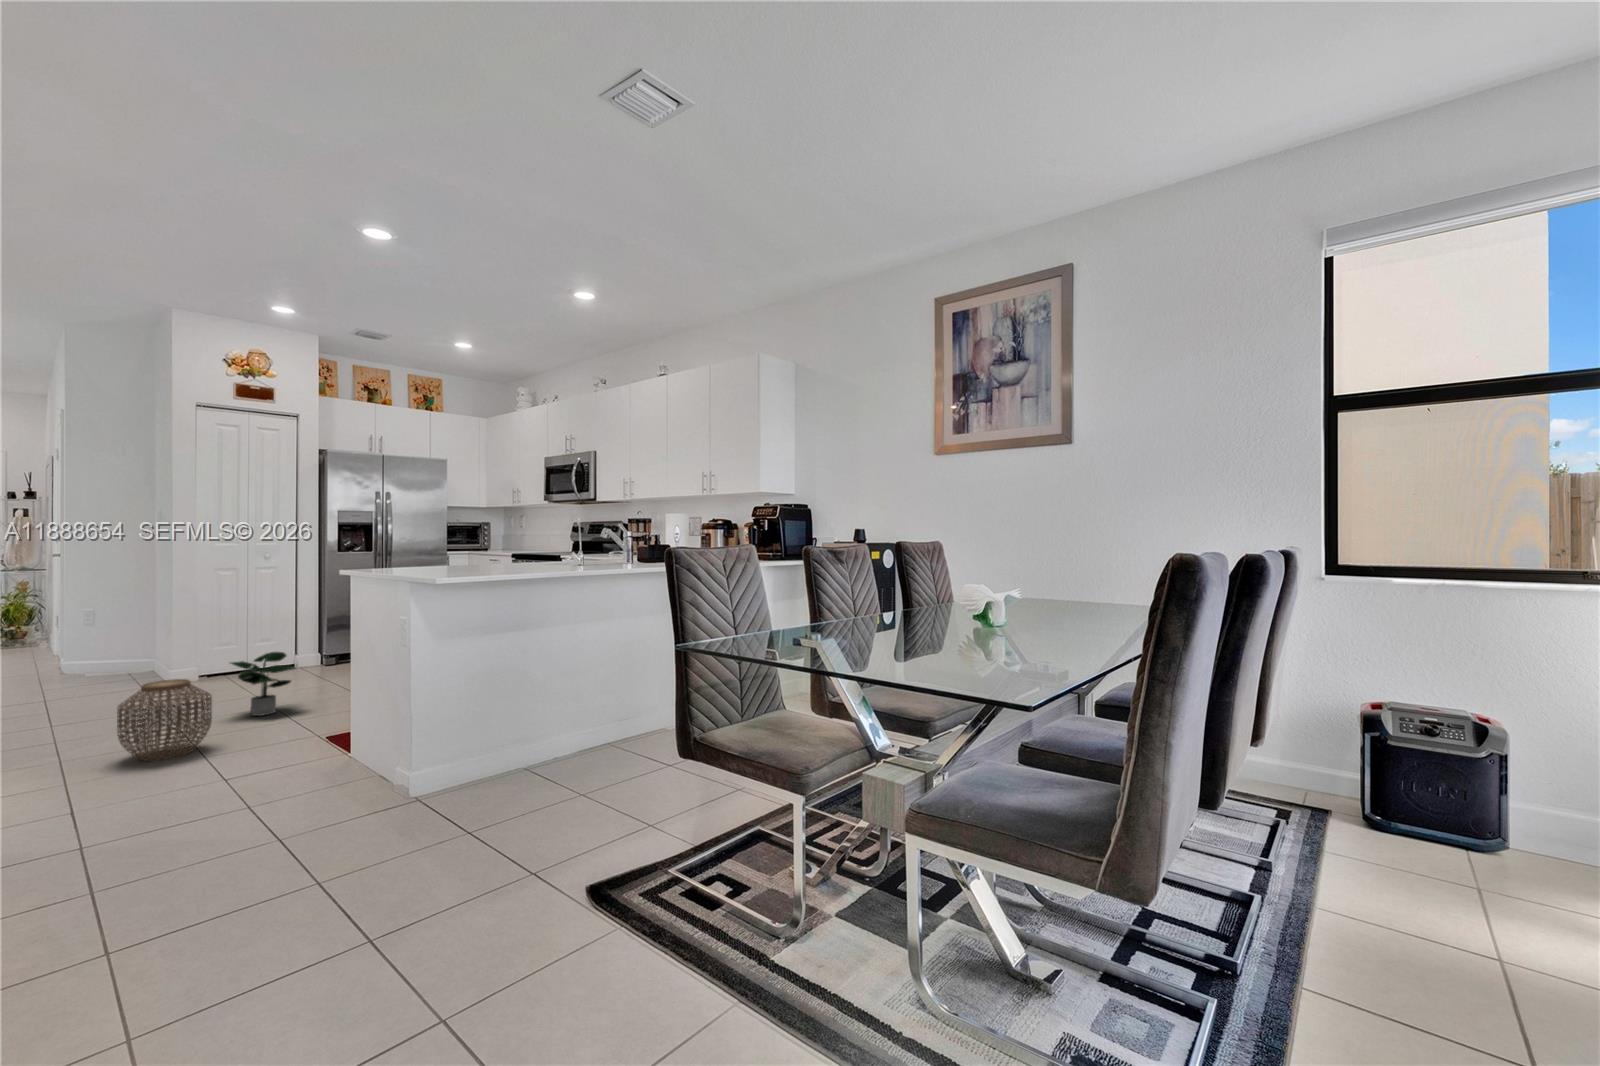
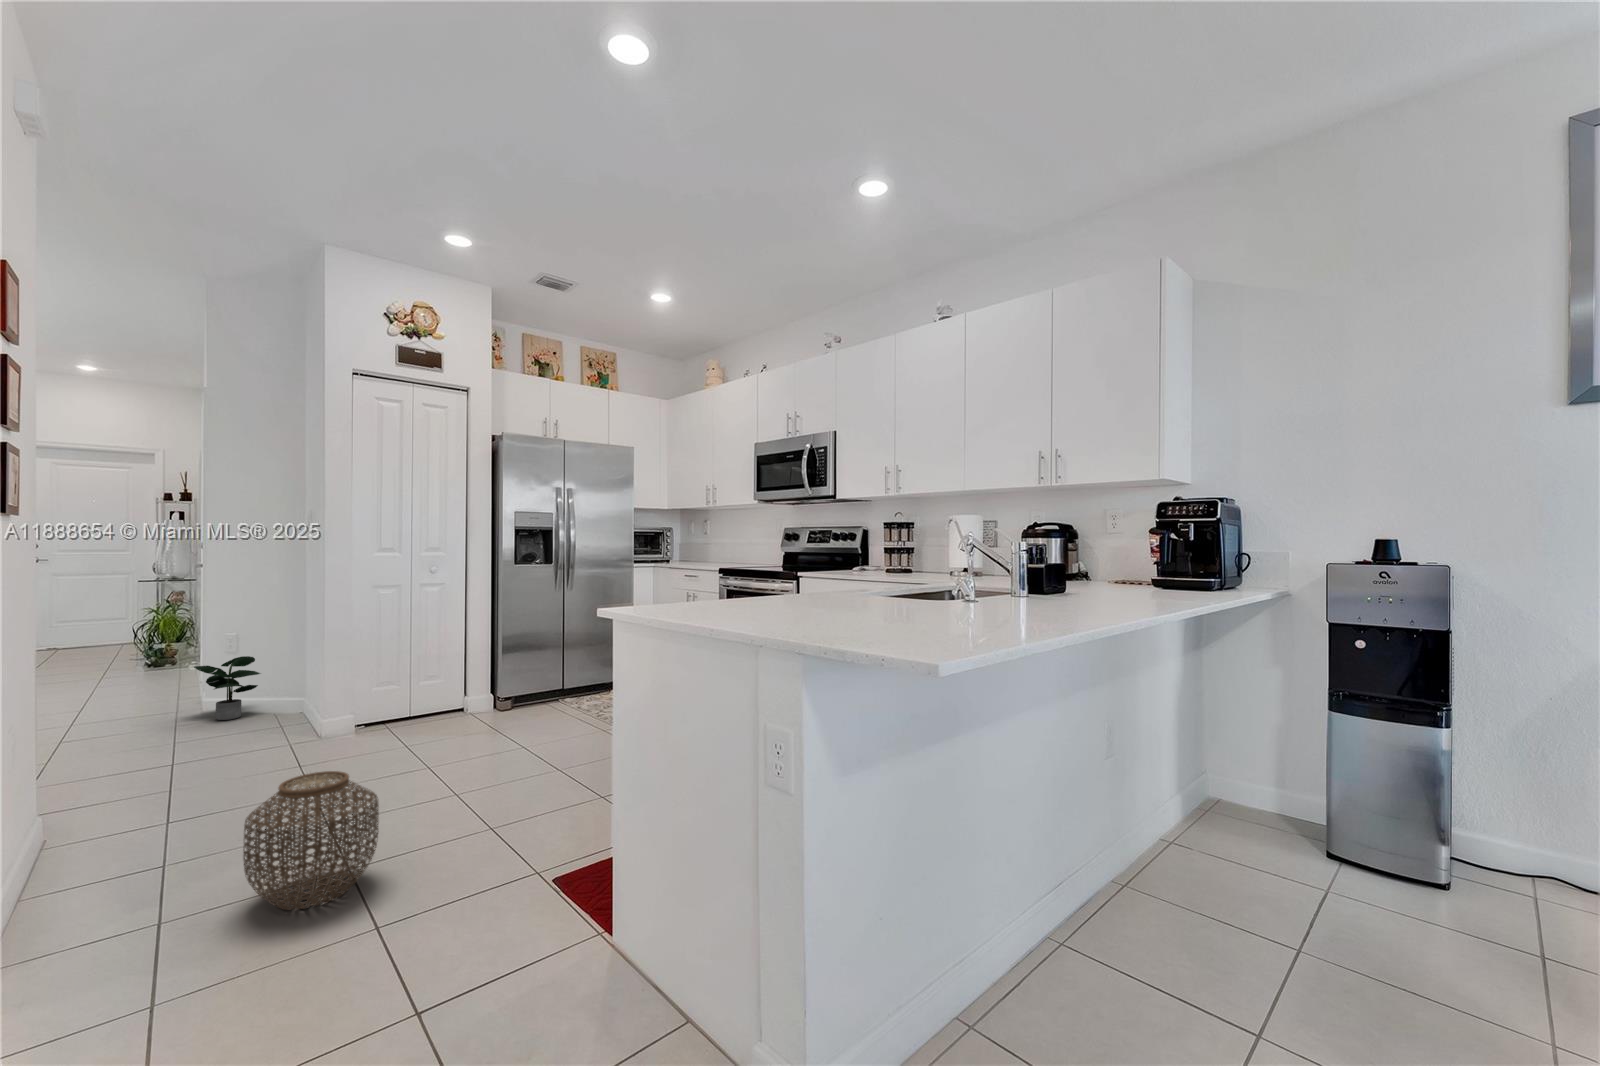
potted plant: present [231,652,296,716] -> present [194,656,261,720]

